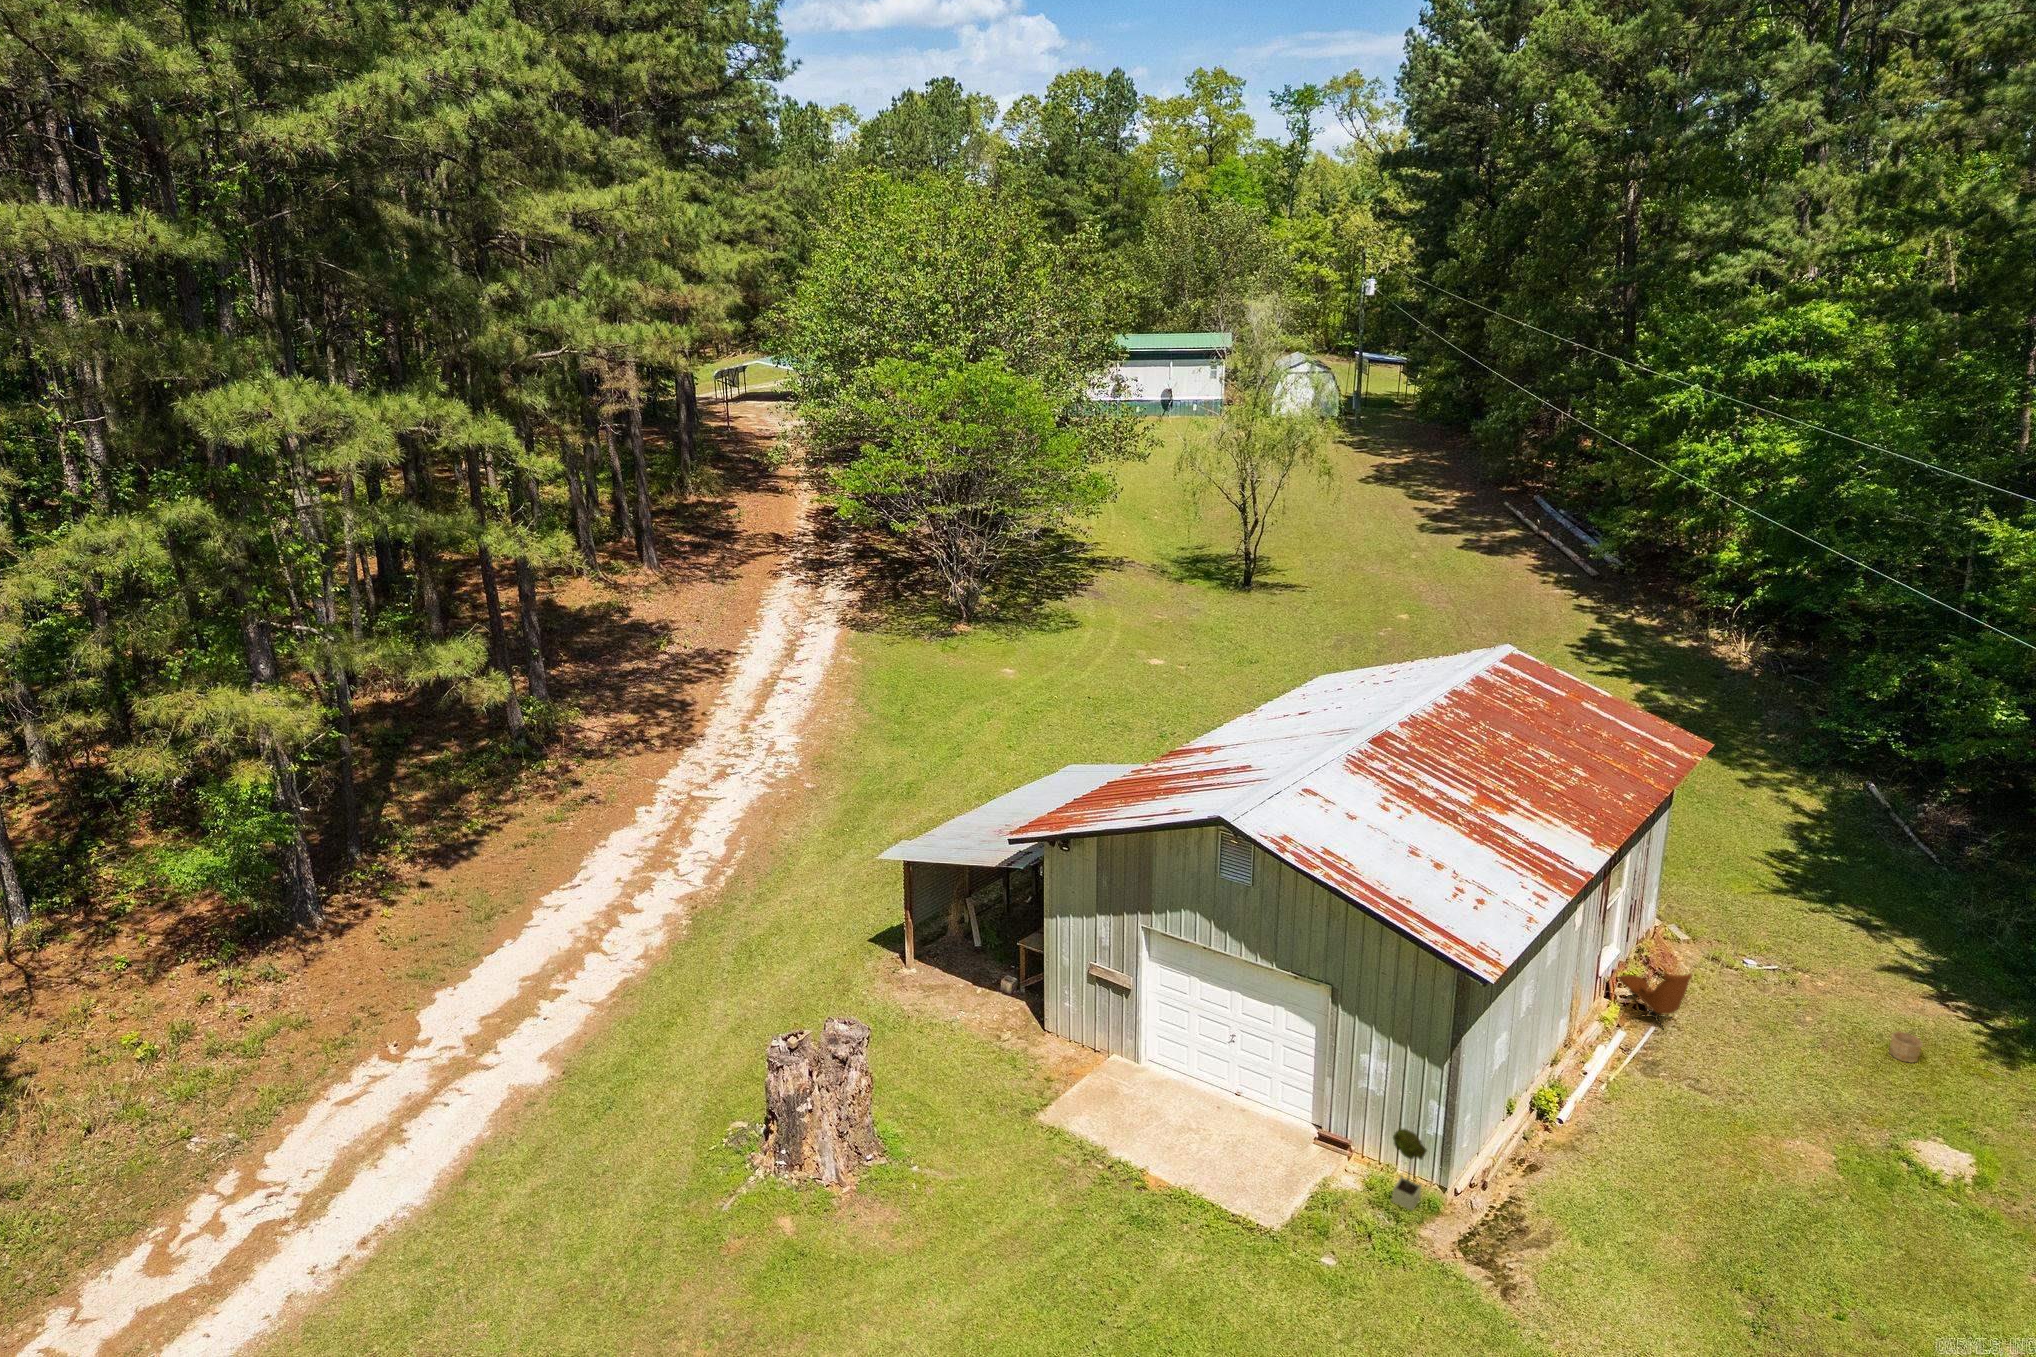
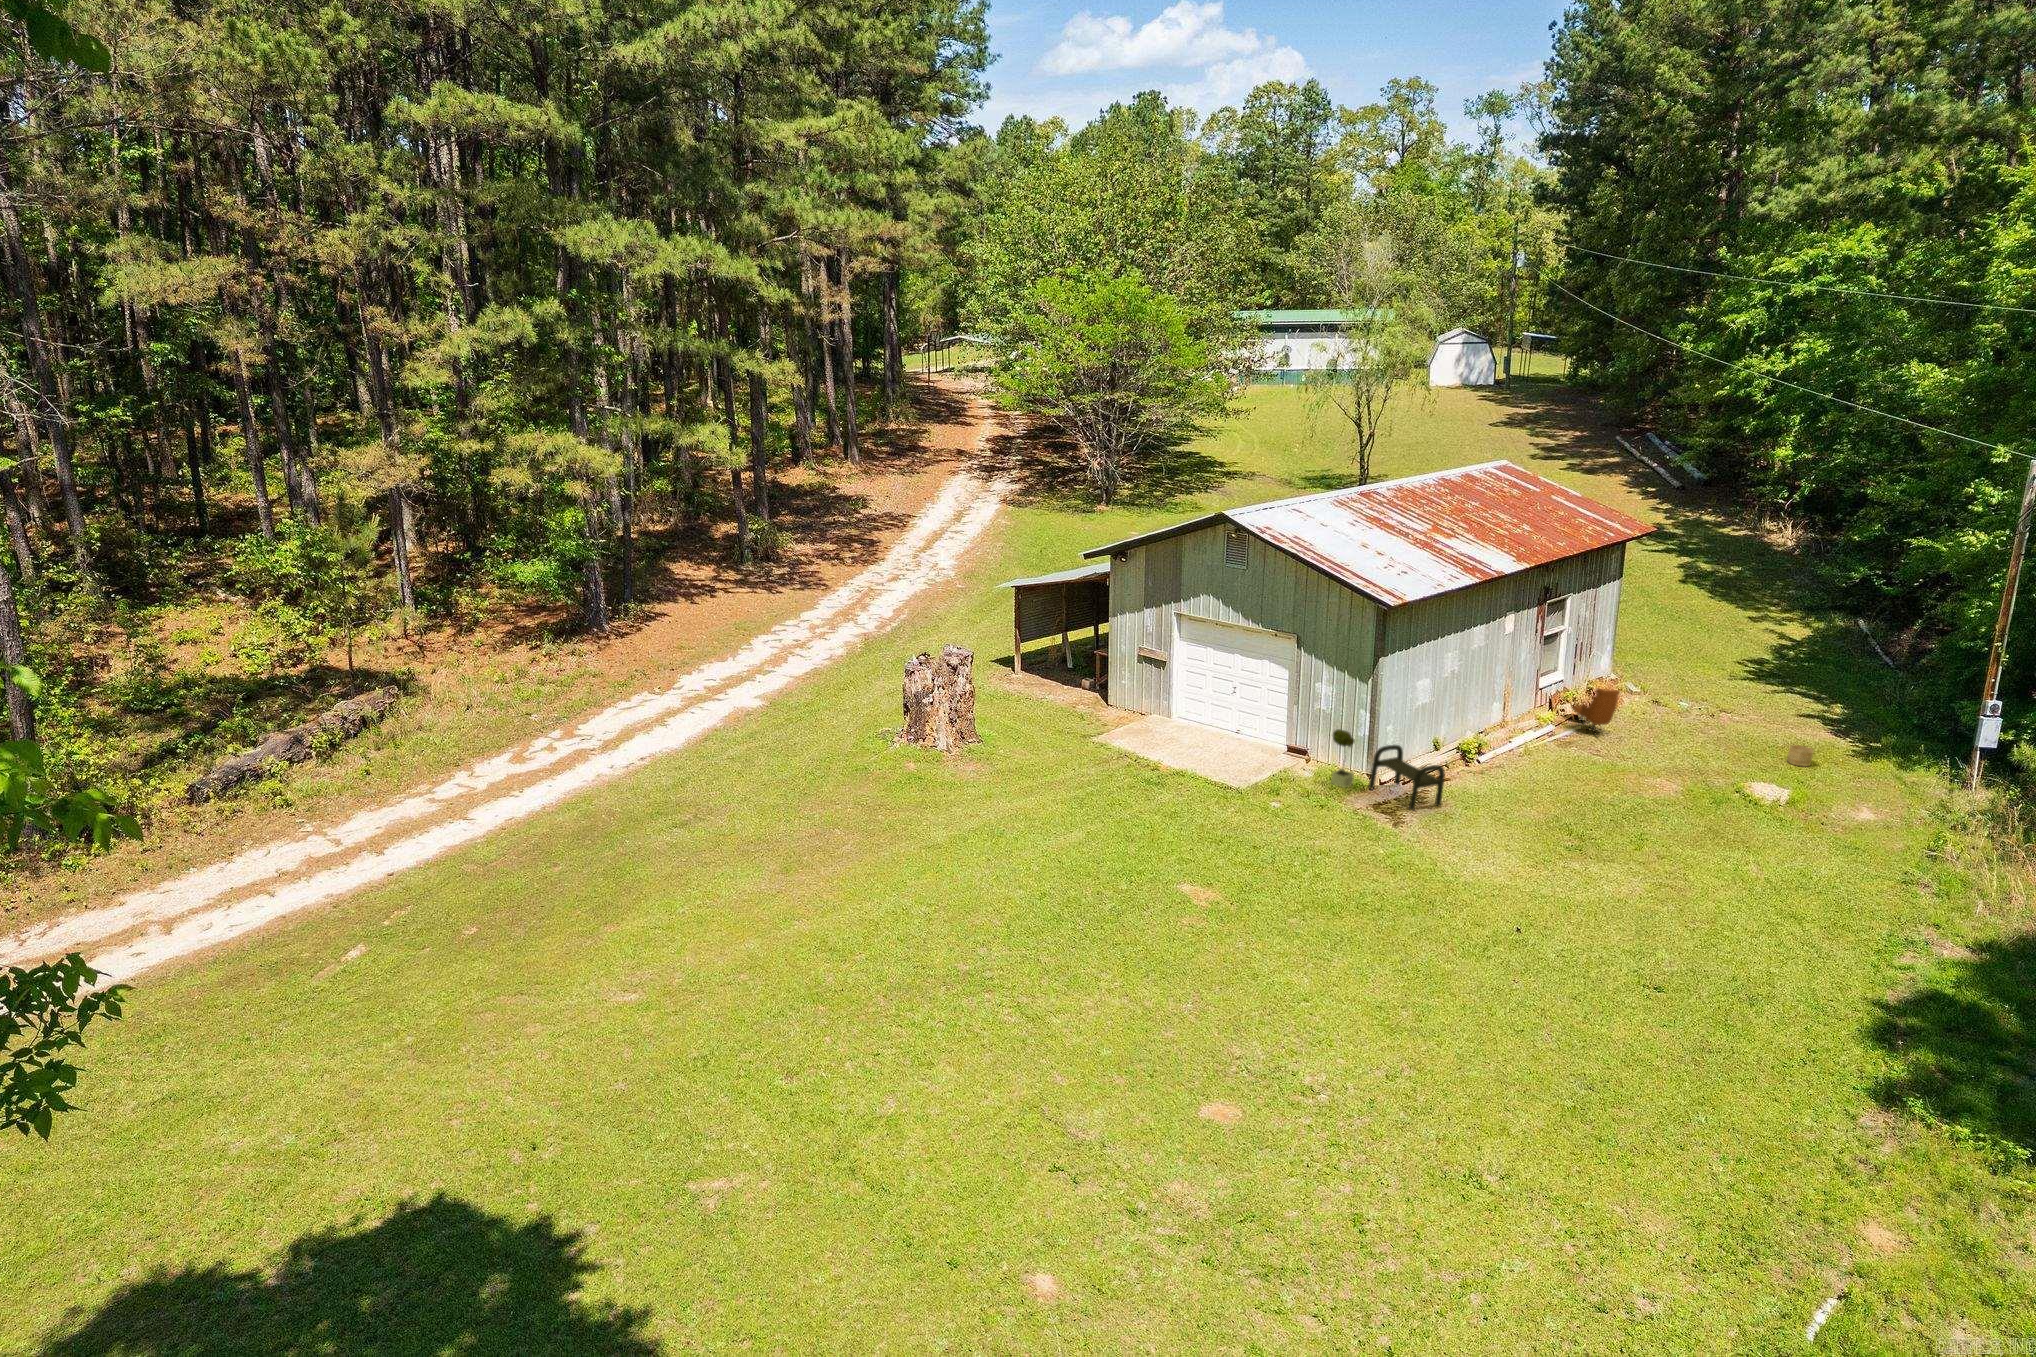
bench: none [1444,1145,1557,1263] -> present [1369,745,1445,811]

